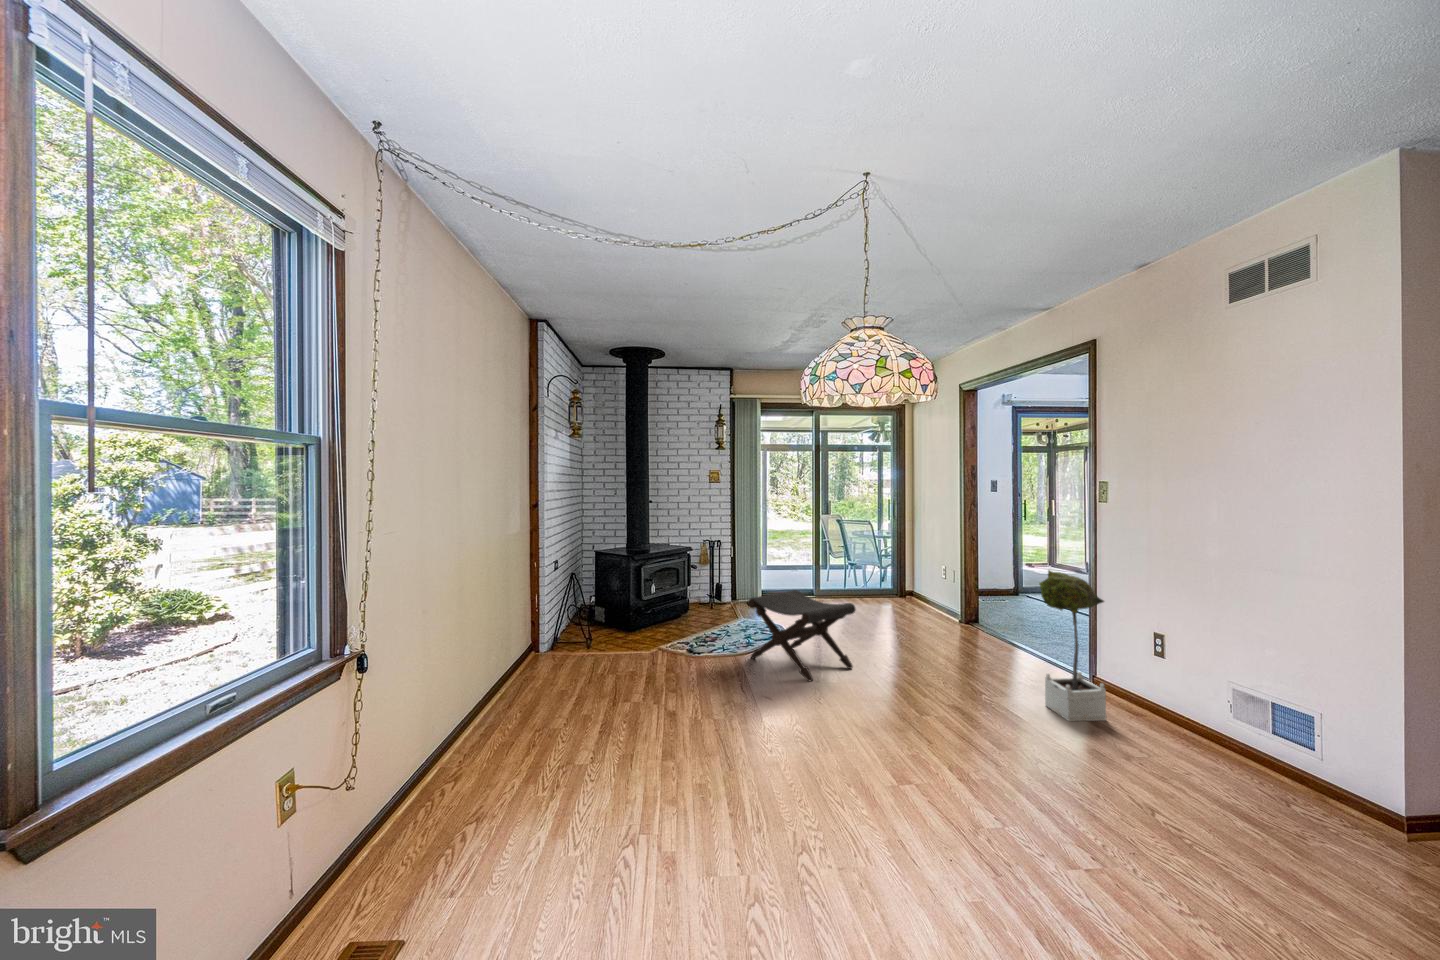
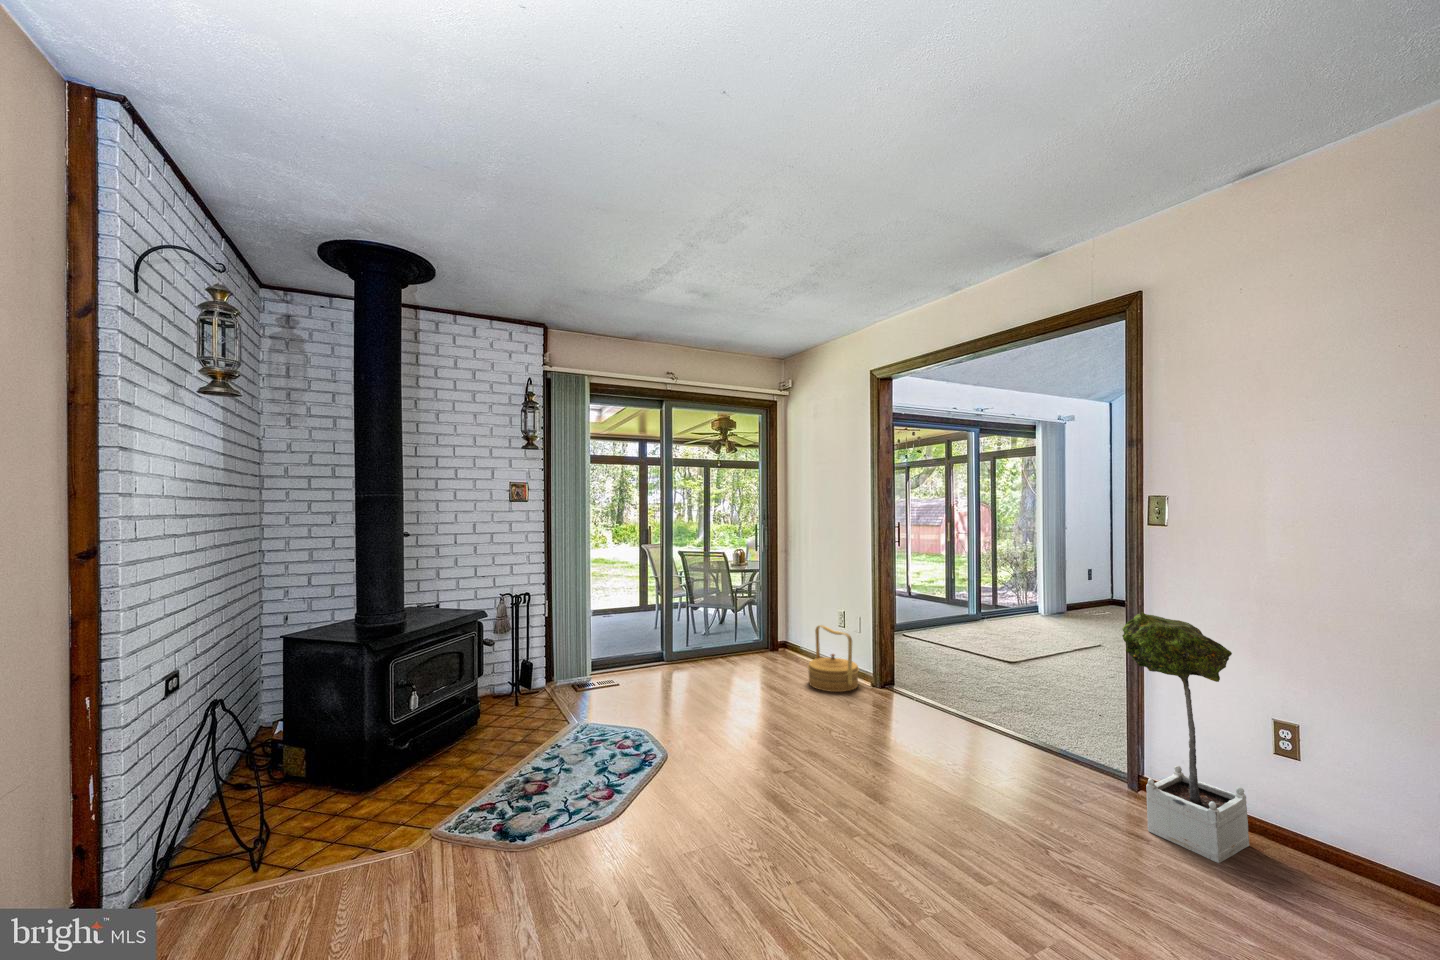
woven basket: none [906,578,946,626] -> present [808,625,859,692]
footstool: present [748,590,856,681] -> none [637,675,828,869]

